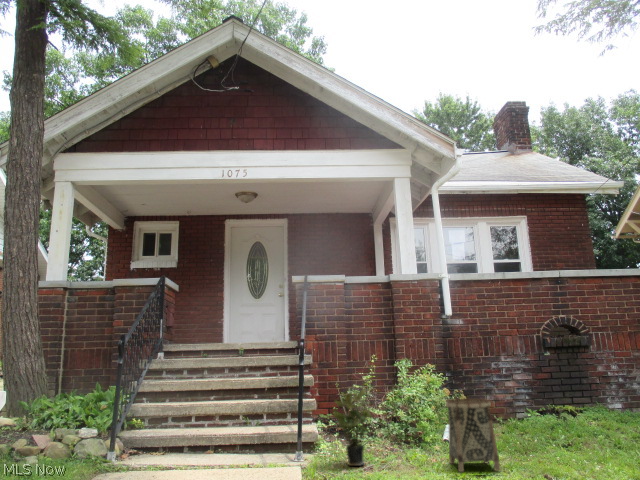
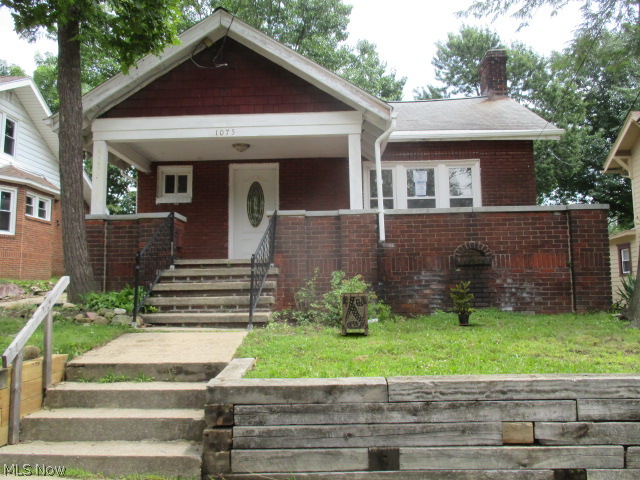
potted plant: present [333,389,371,466] -> present [450,281,474,325]

